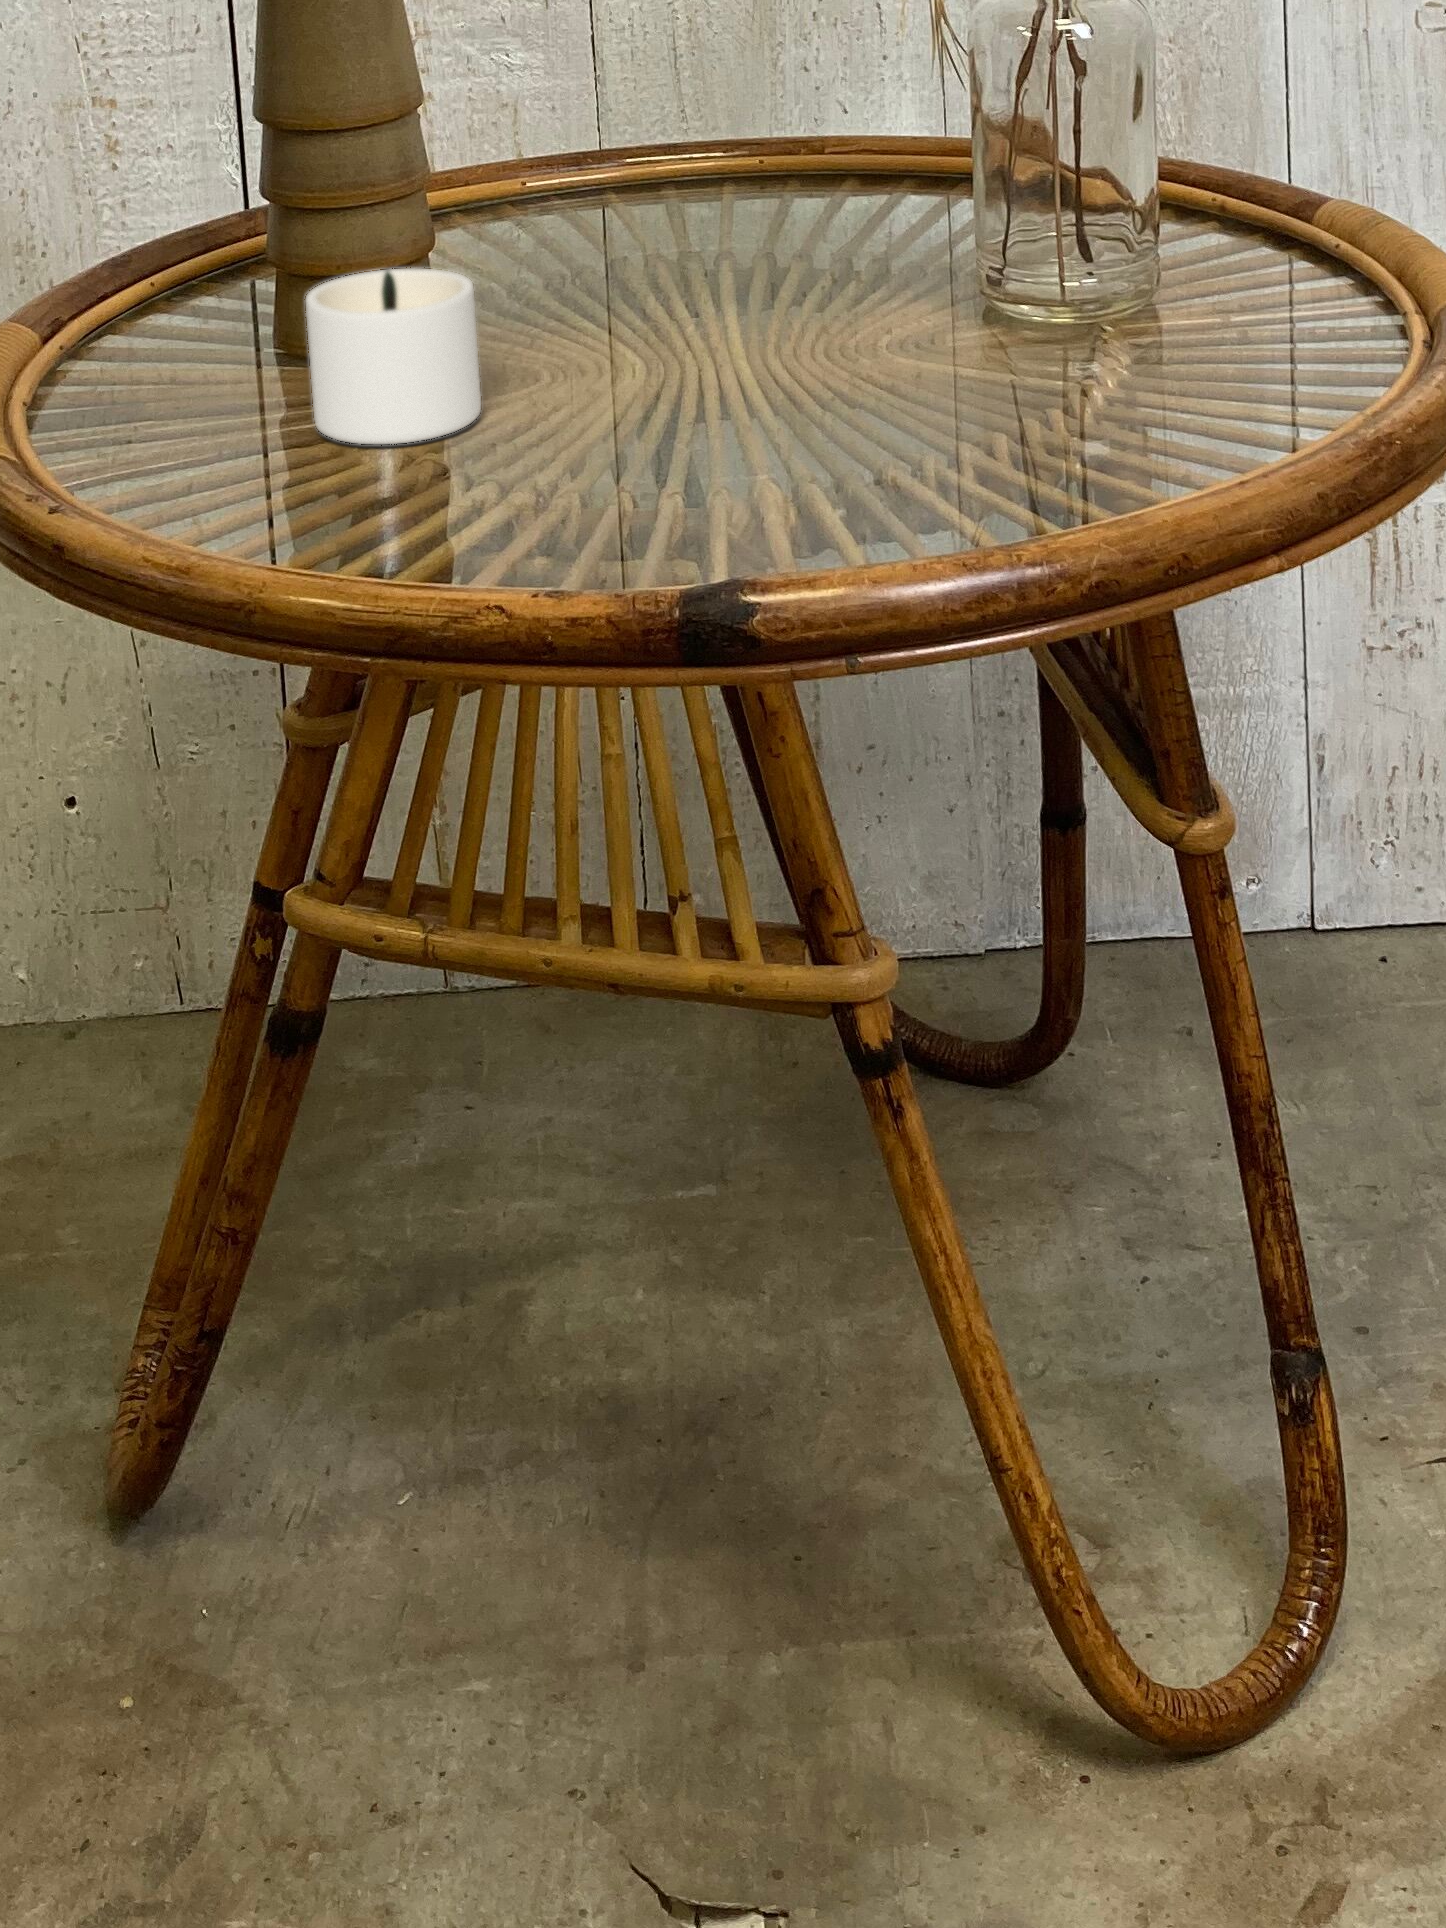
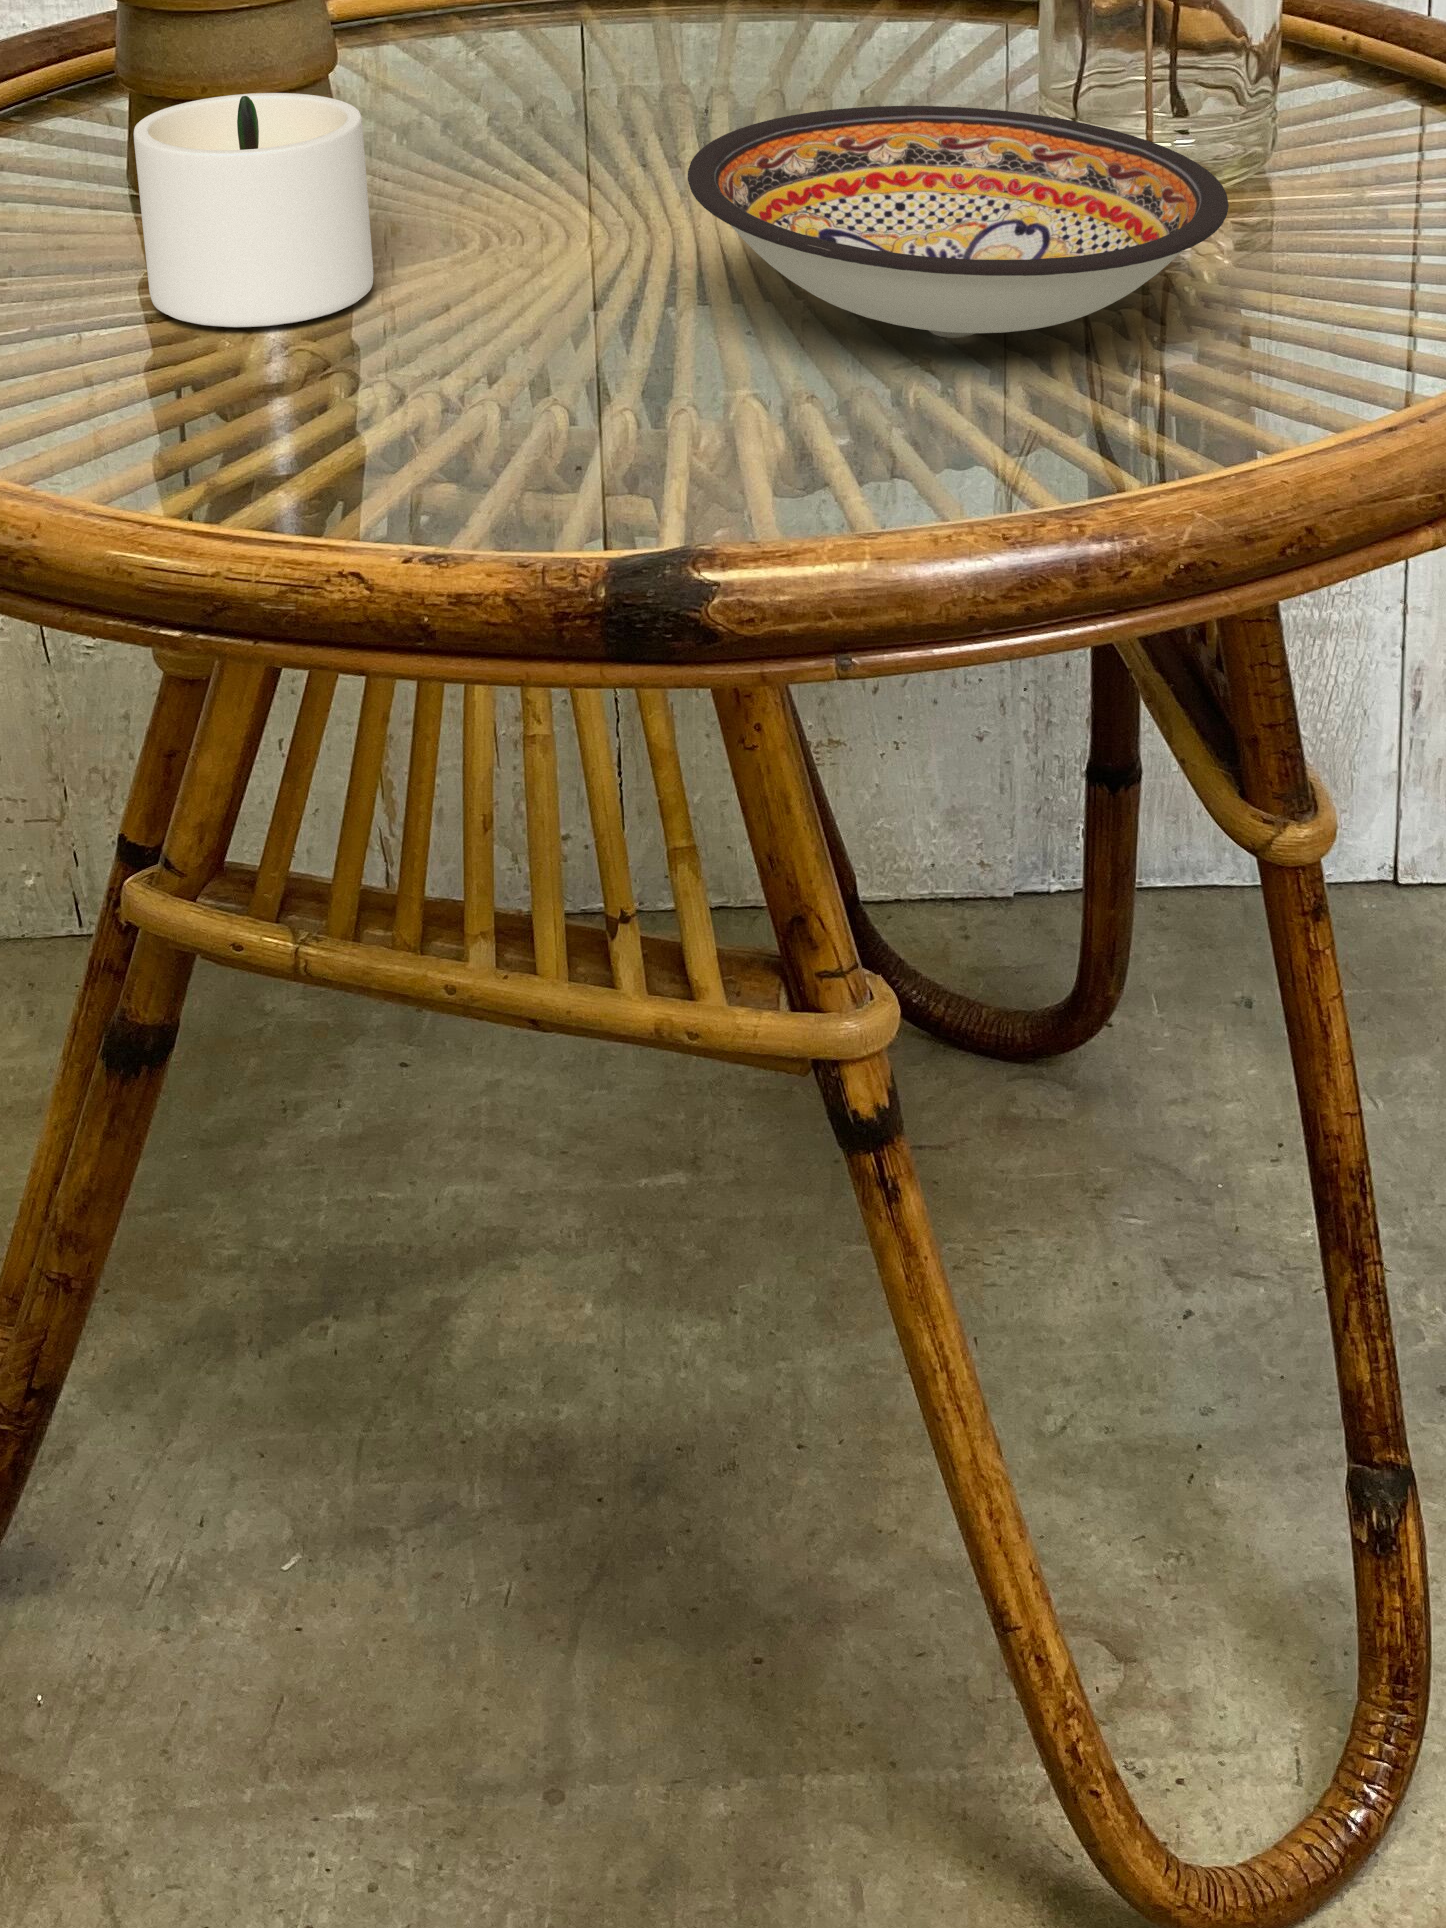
ceramic bowl: none [719,264,1117,434] -> present [688,106,1229,338]

